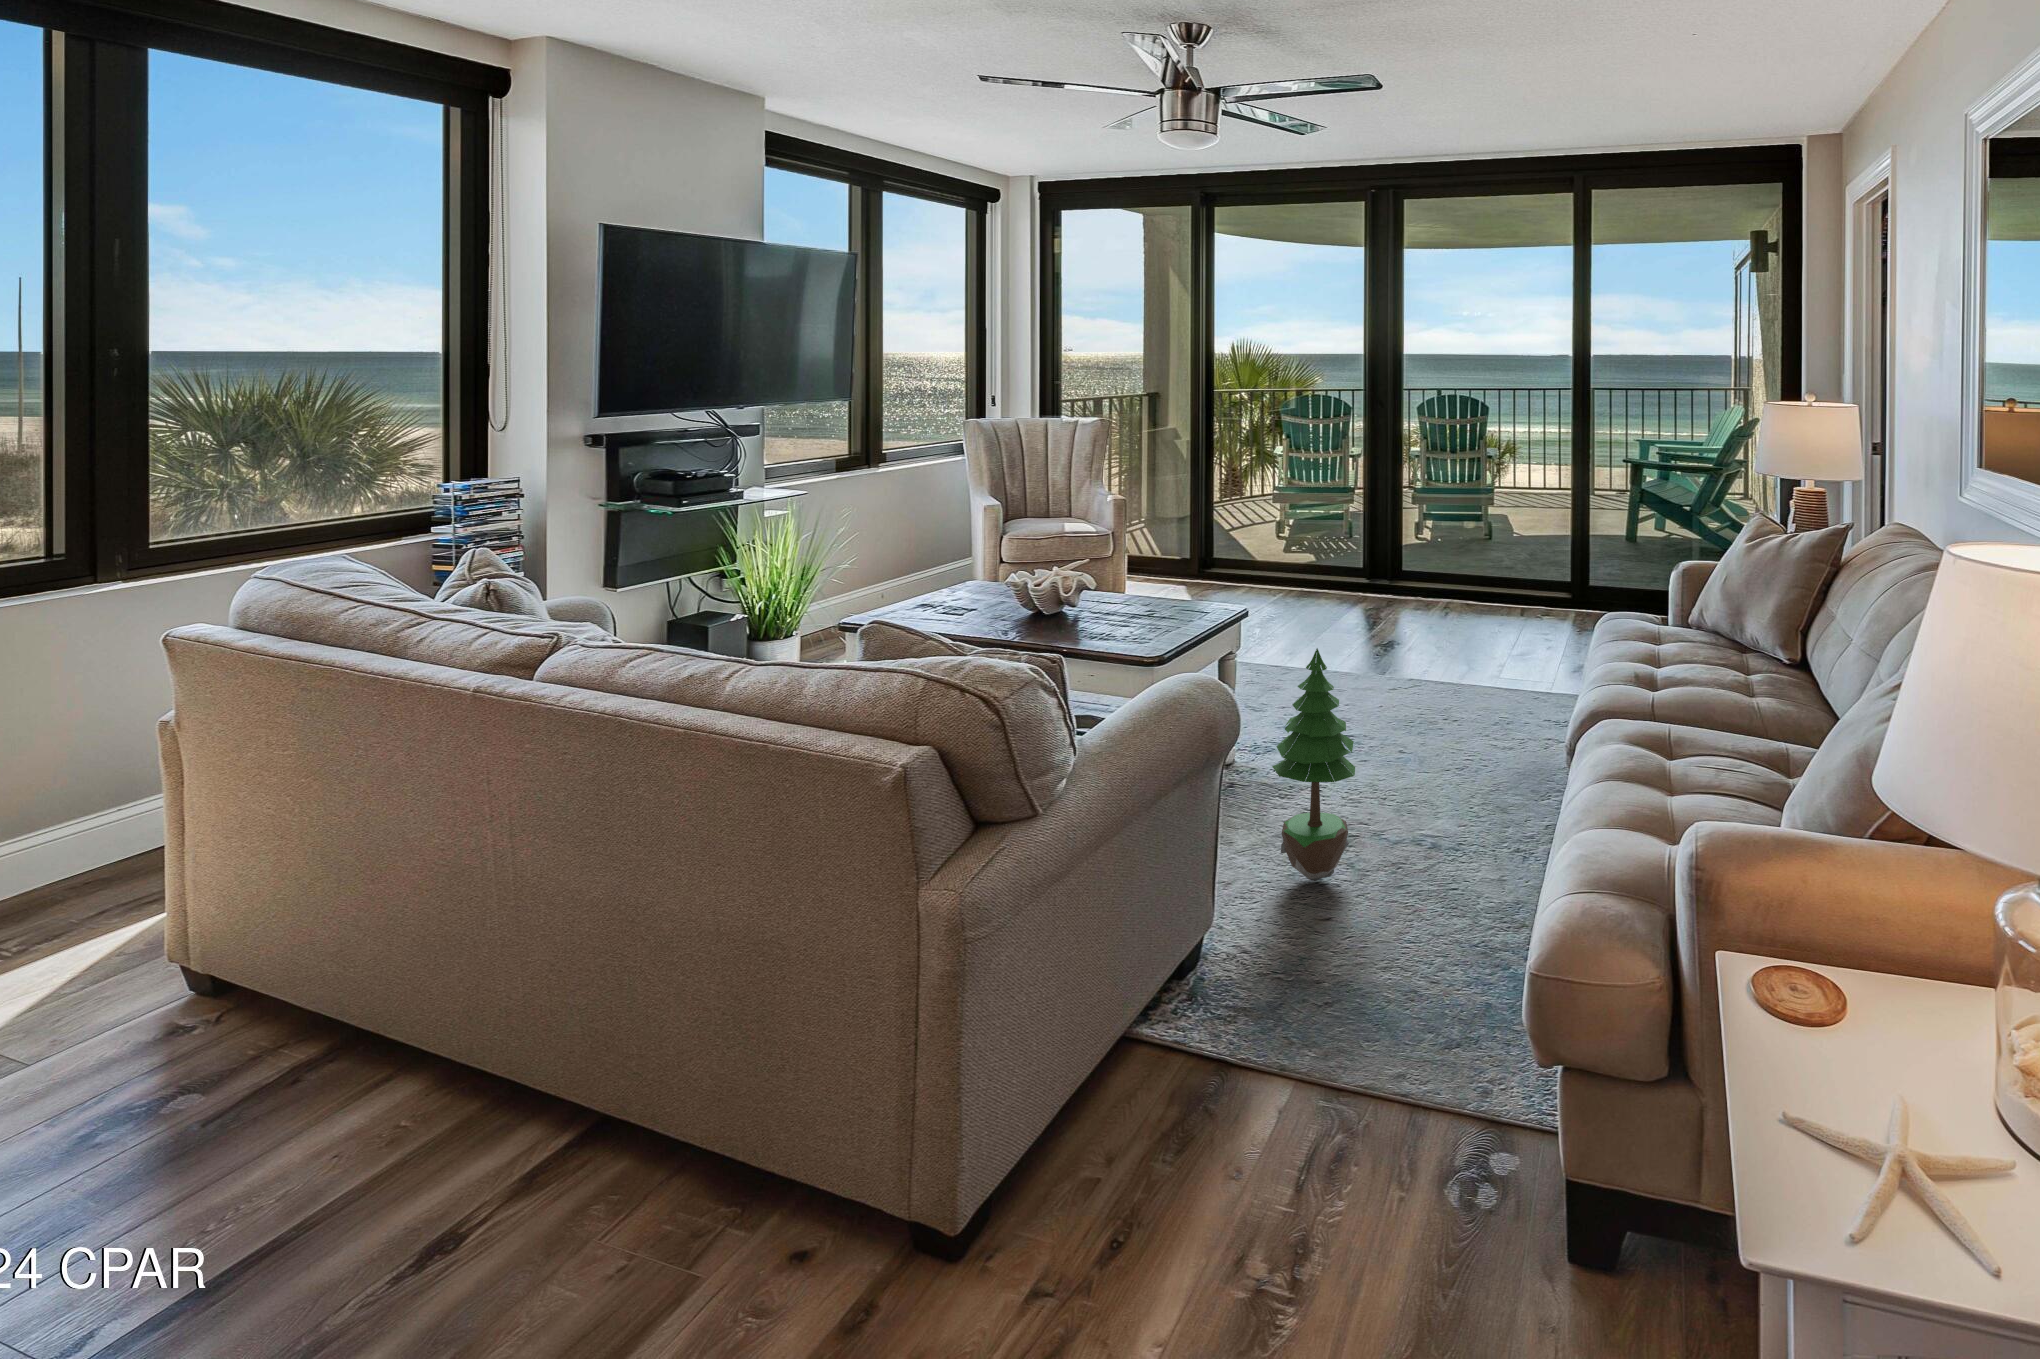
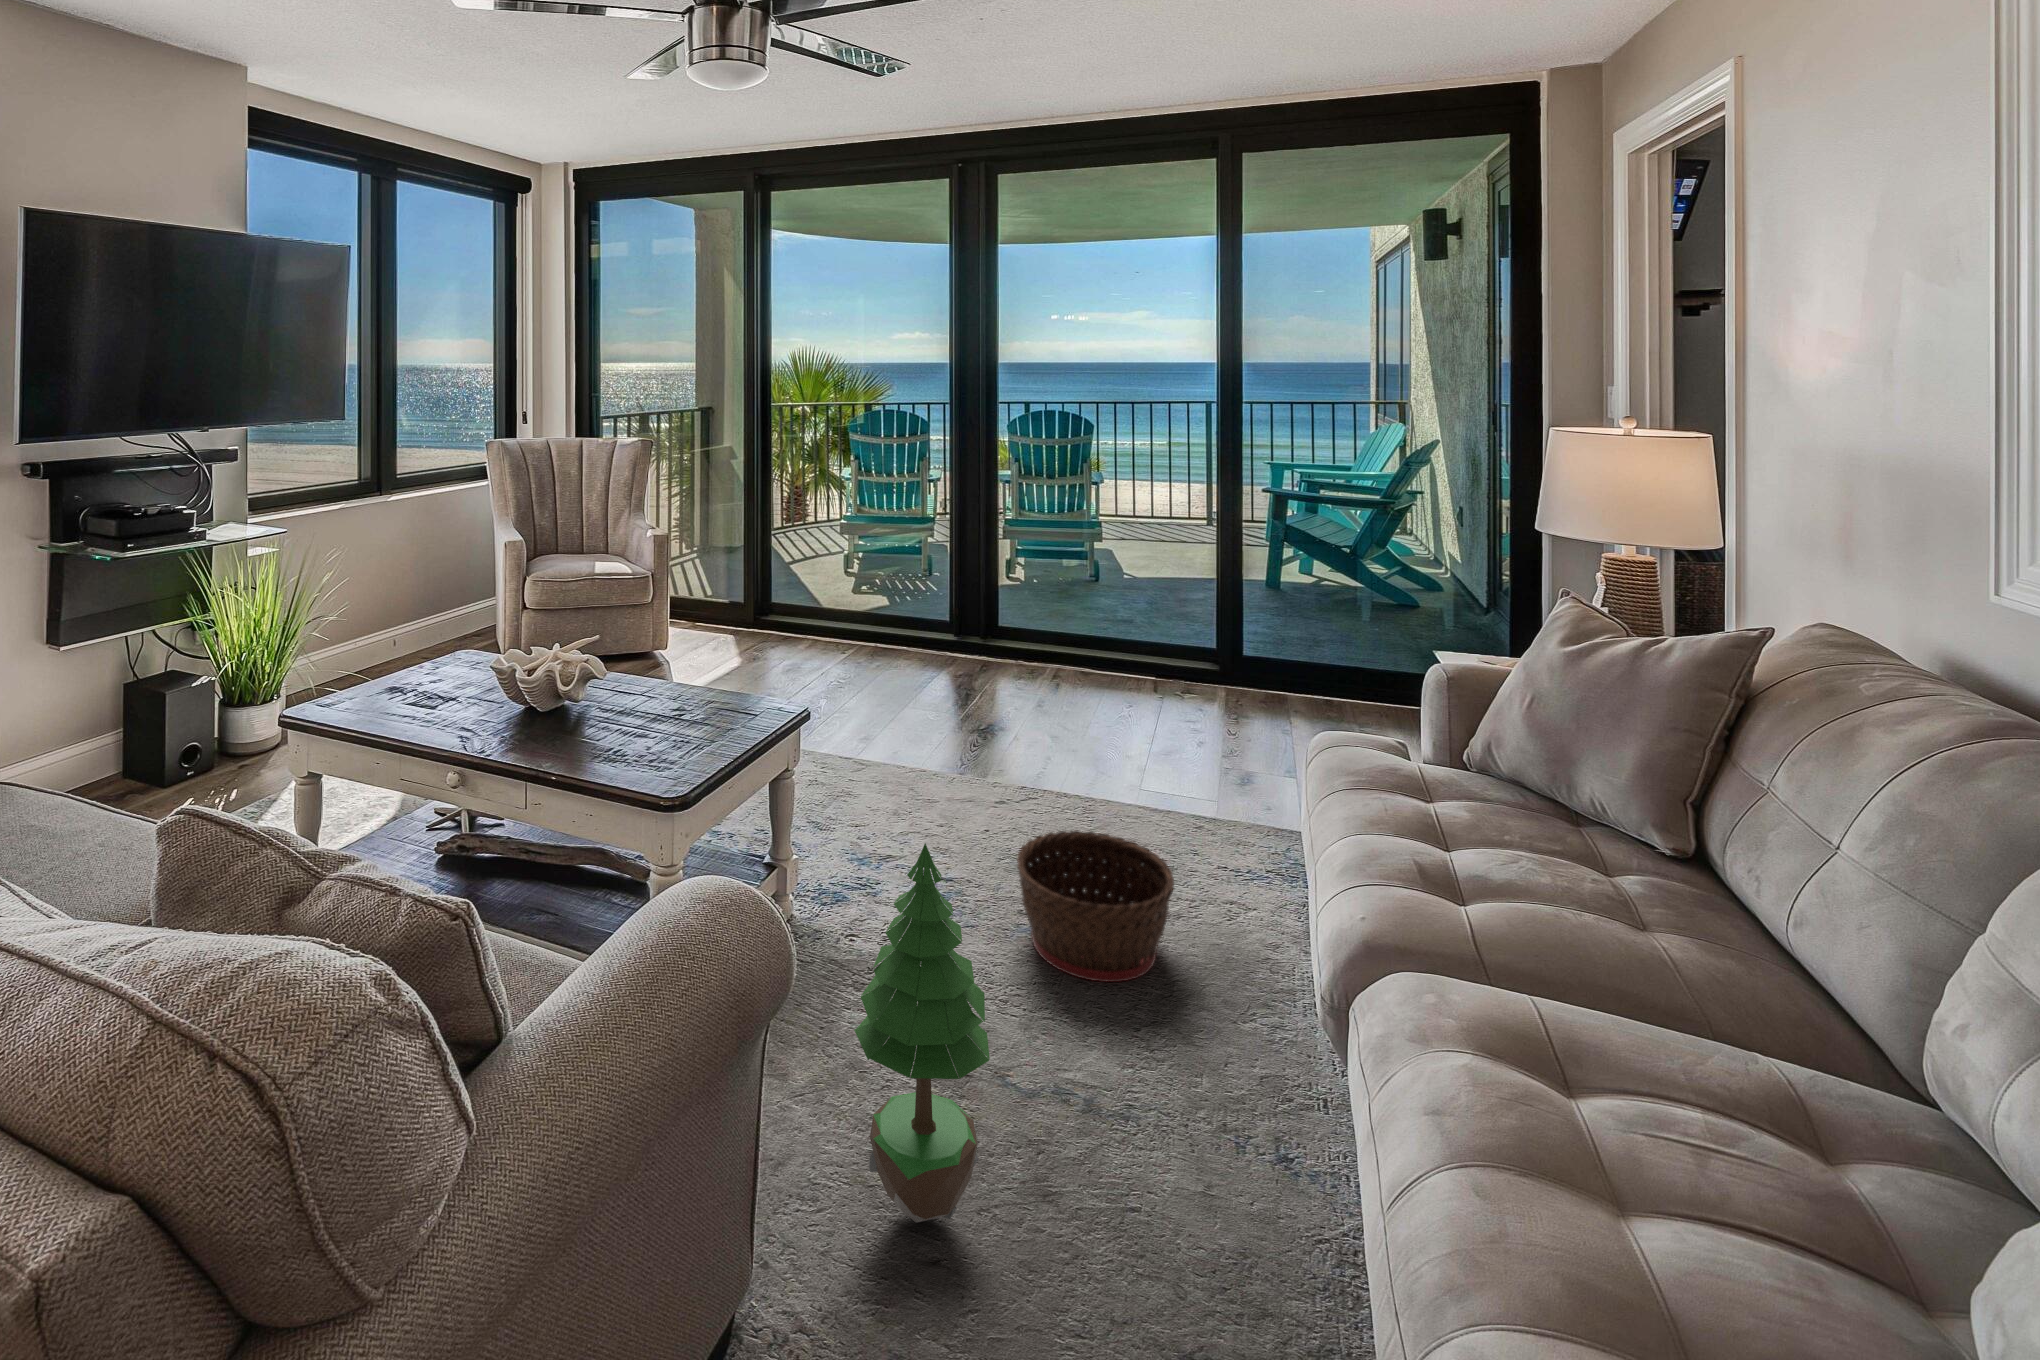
basket: none [1394,689,1501,780] -> present [1017,831,1174,982]

